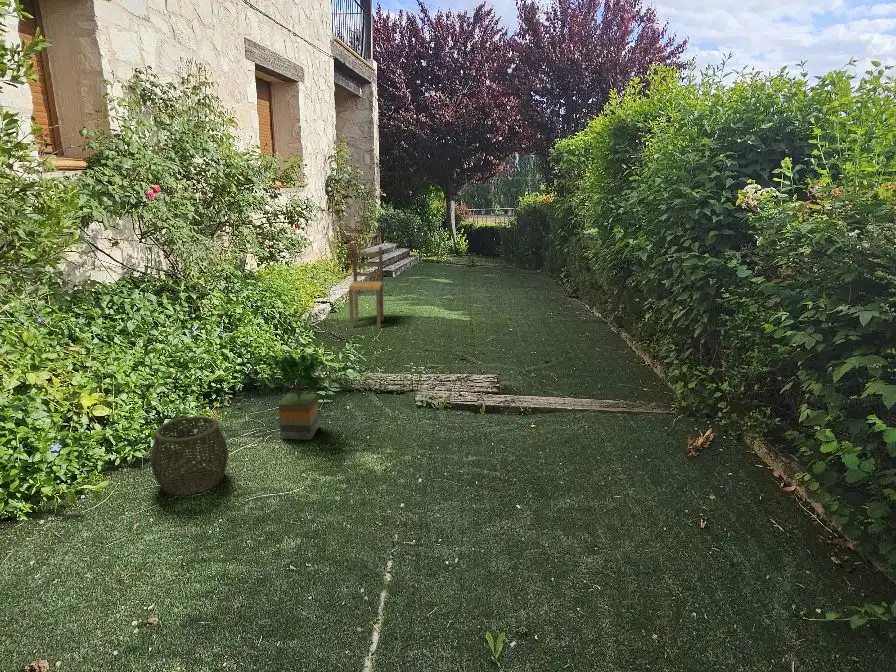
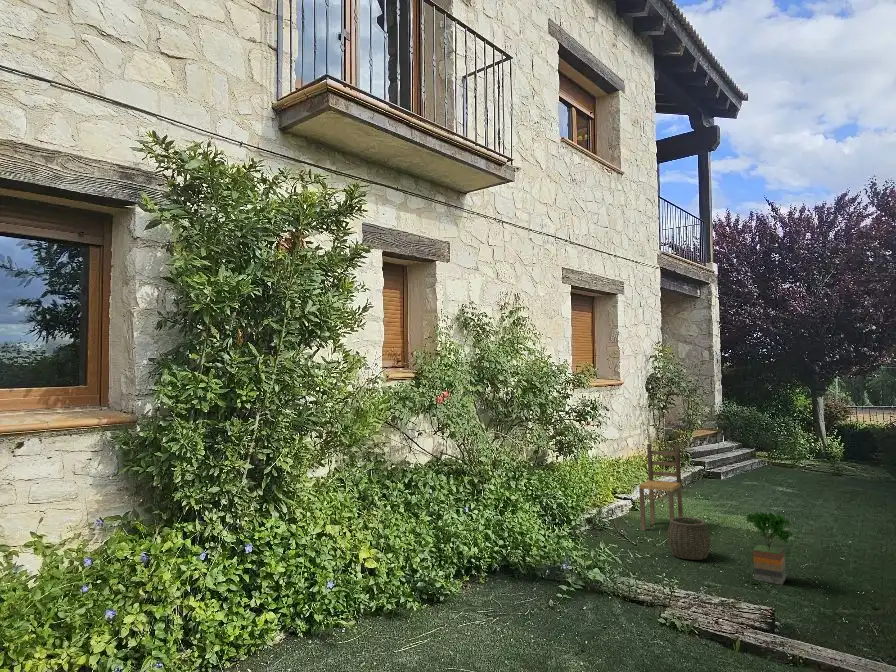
potted tree: present [272,354,326,440] -> present [746,511,793,585]
woven basket: present [150,416,228,496] -> present [667,517,710,560]

